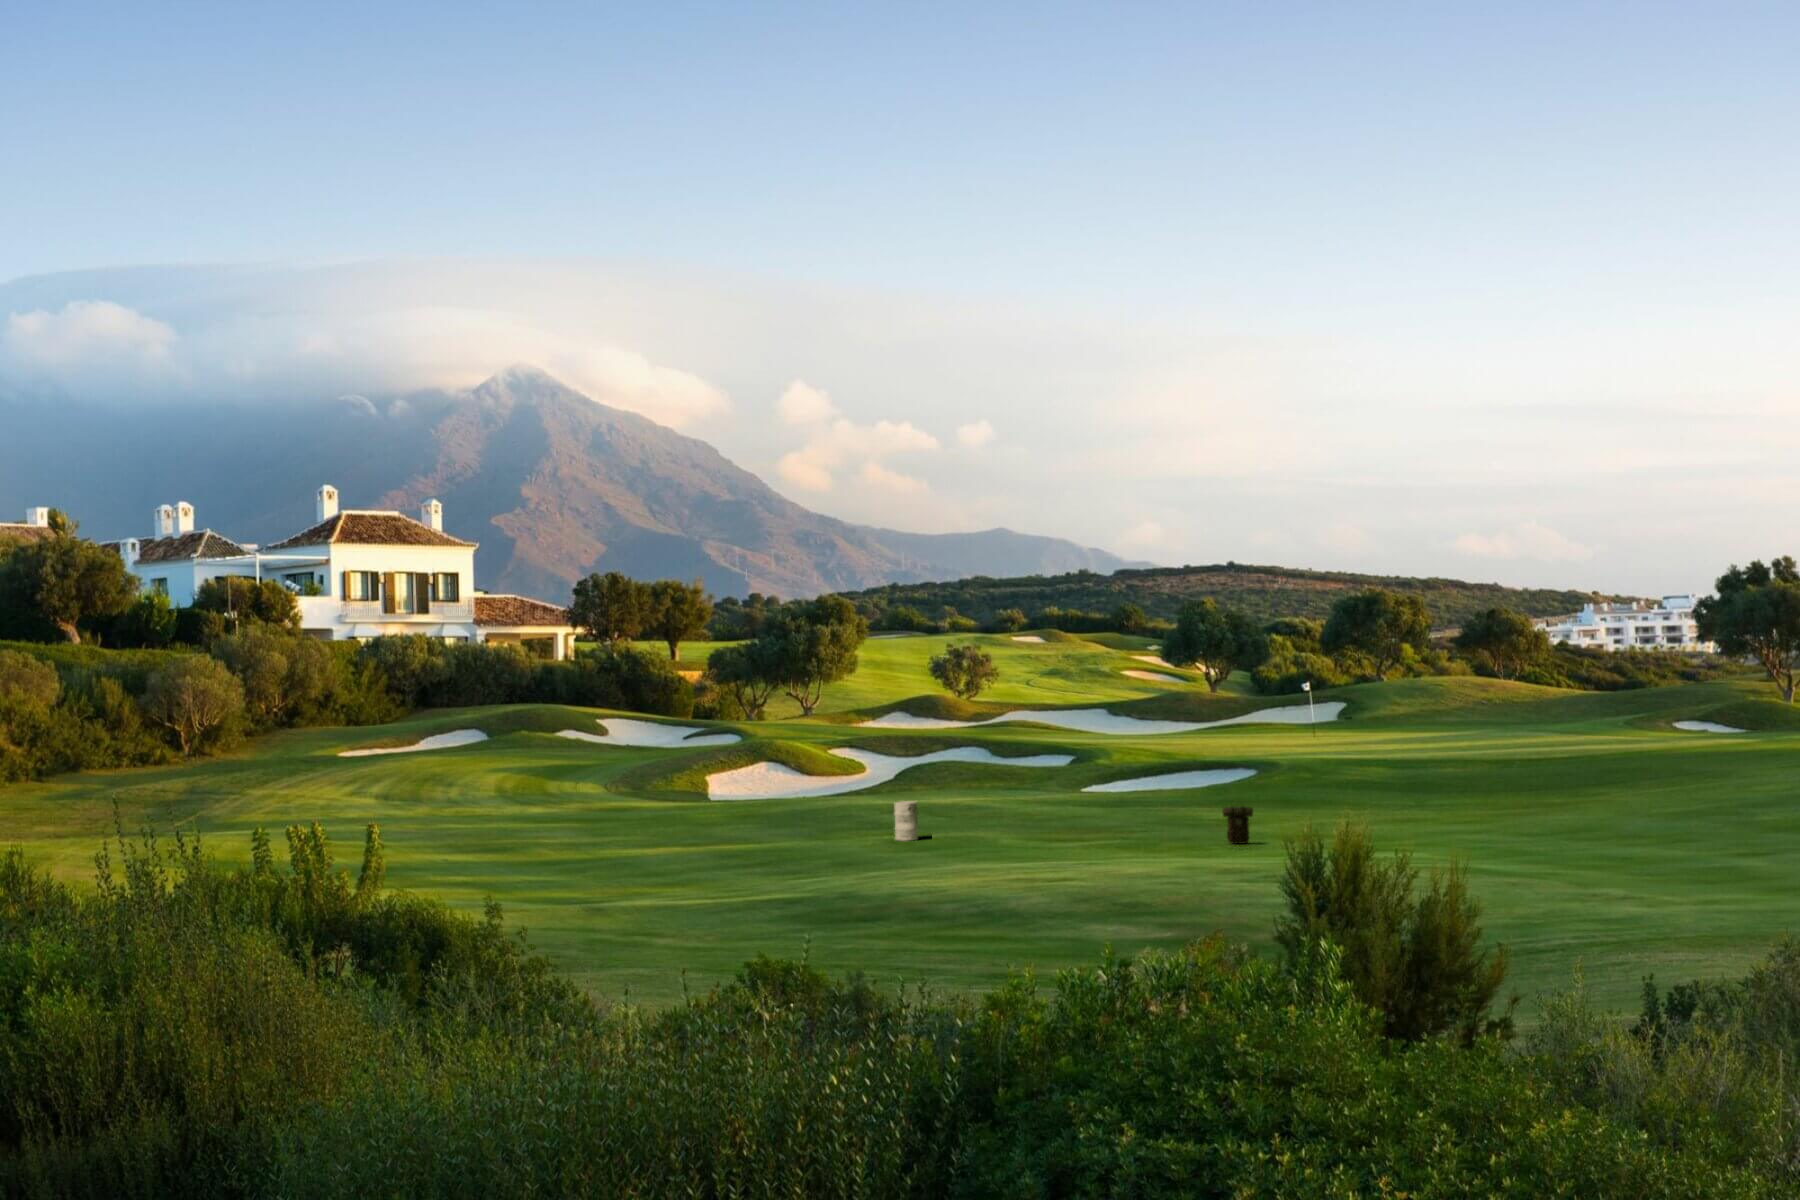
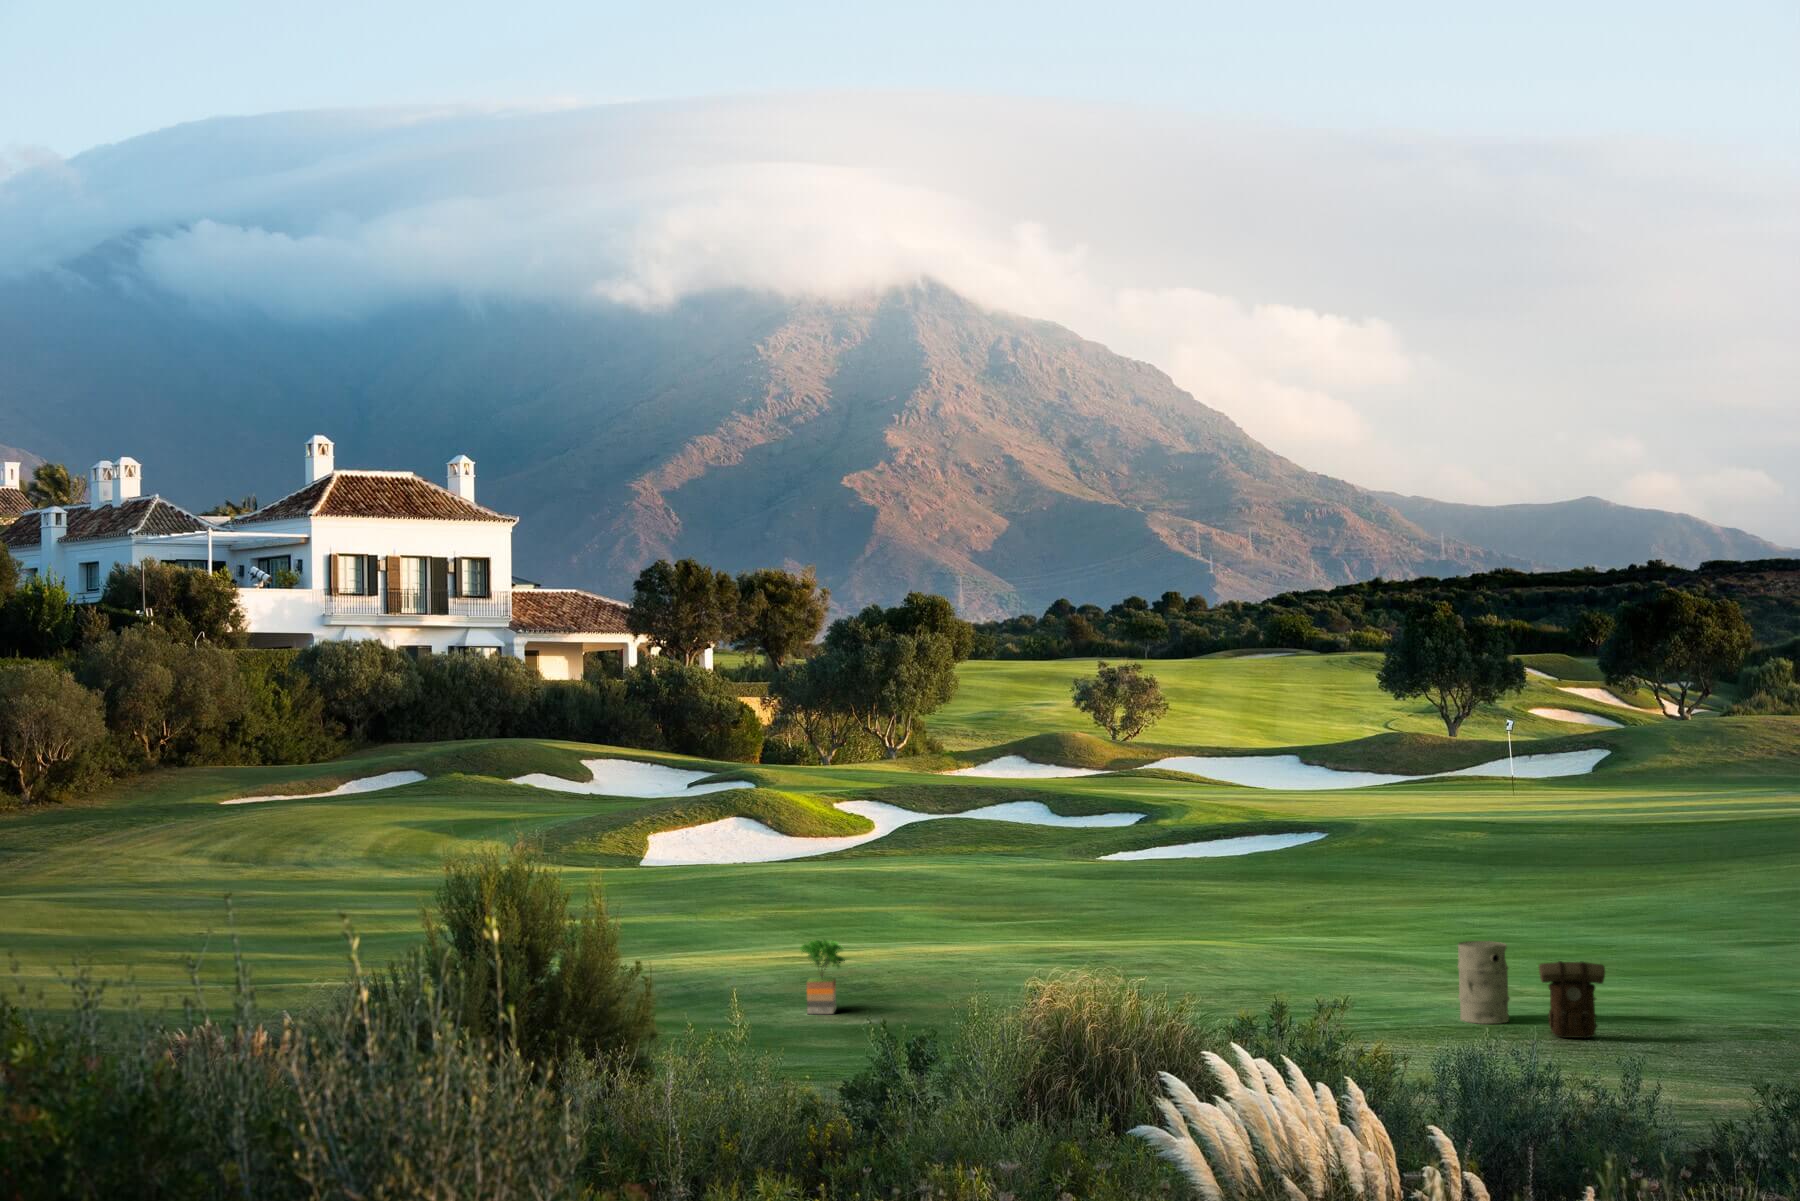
trash can: present [895,801,918,841] -> present [1457,941,1510,1024]
potted tree: none [848,806,874,844] -> present [800,940,845,1014]

